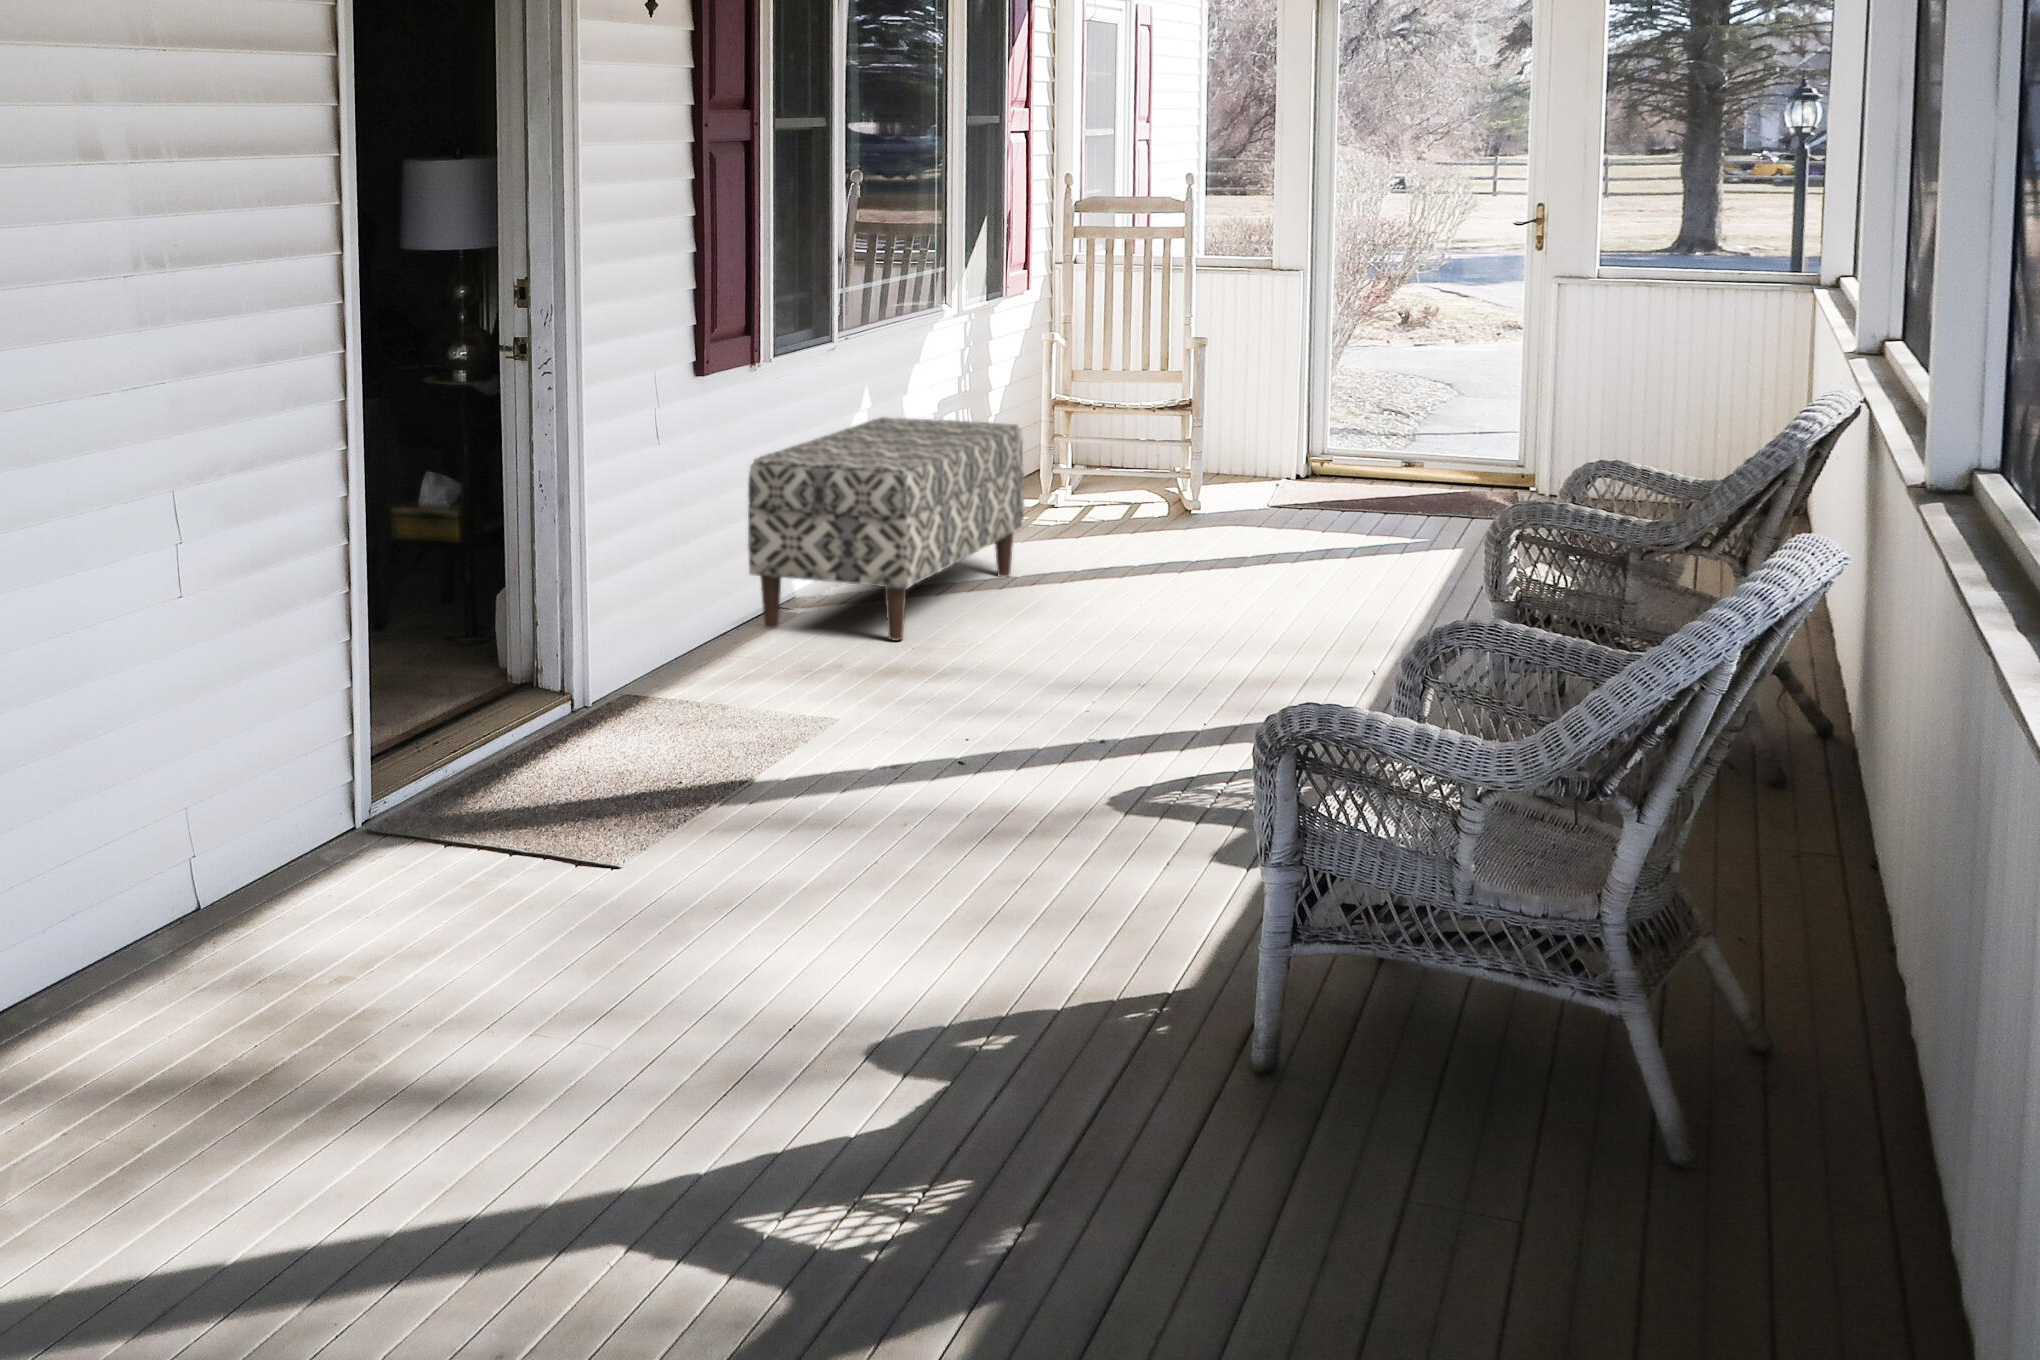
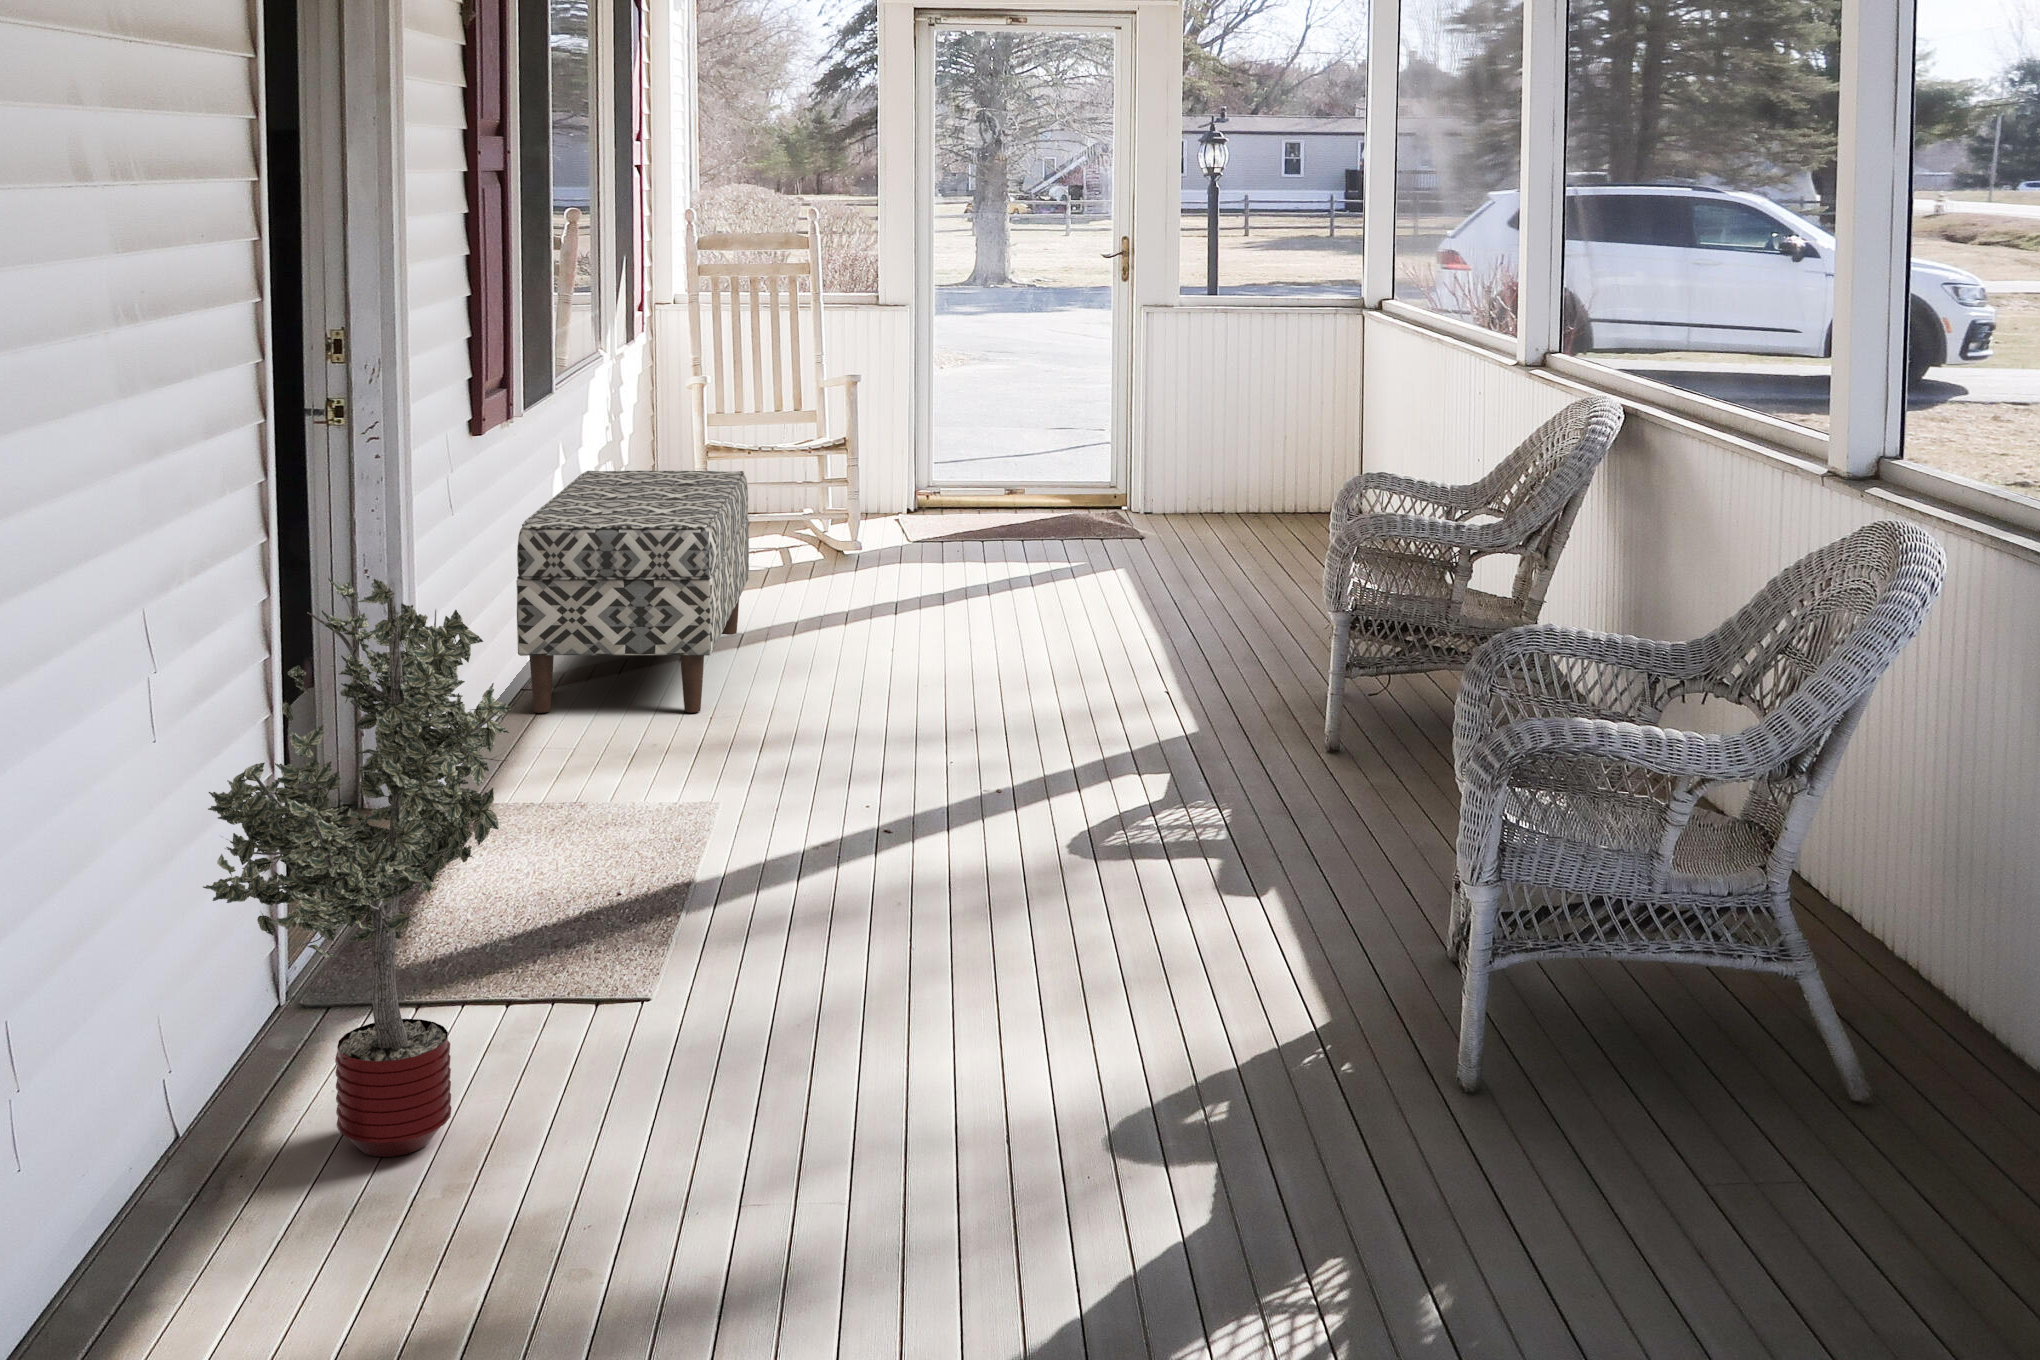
potted tree: none [159,475,450,944] -> present [203,578,512,1157]

